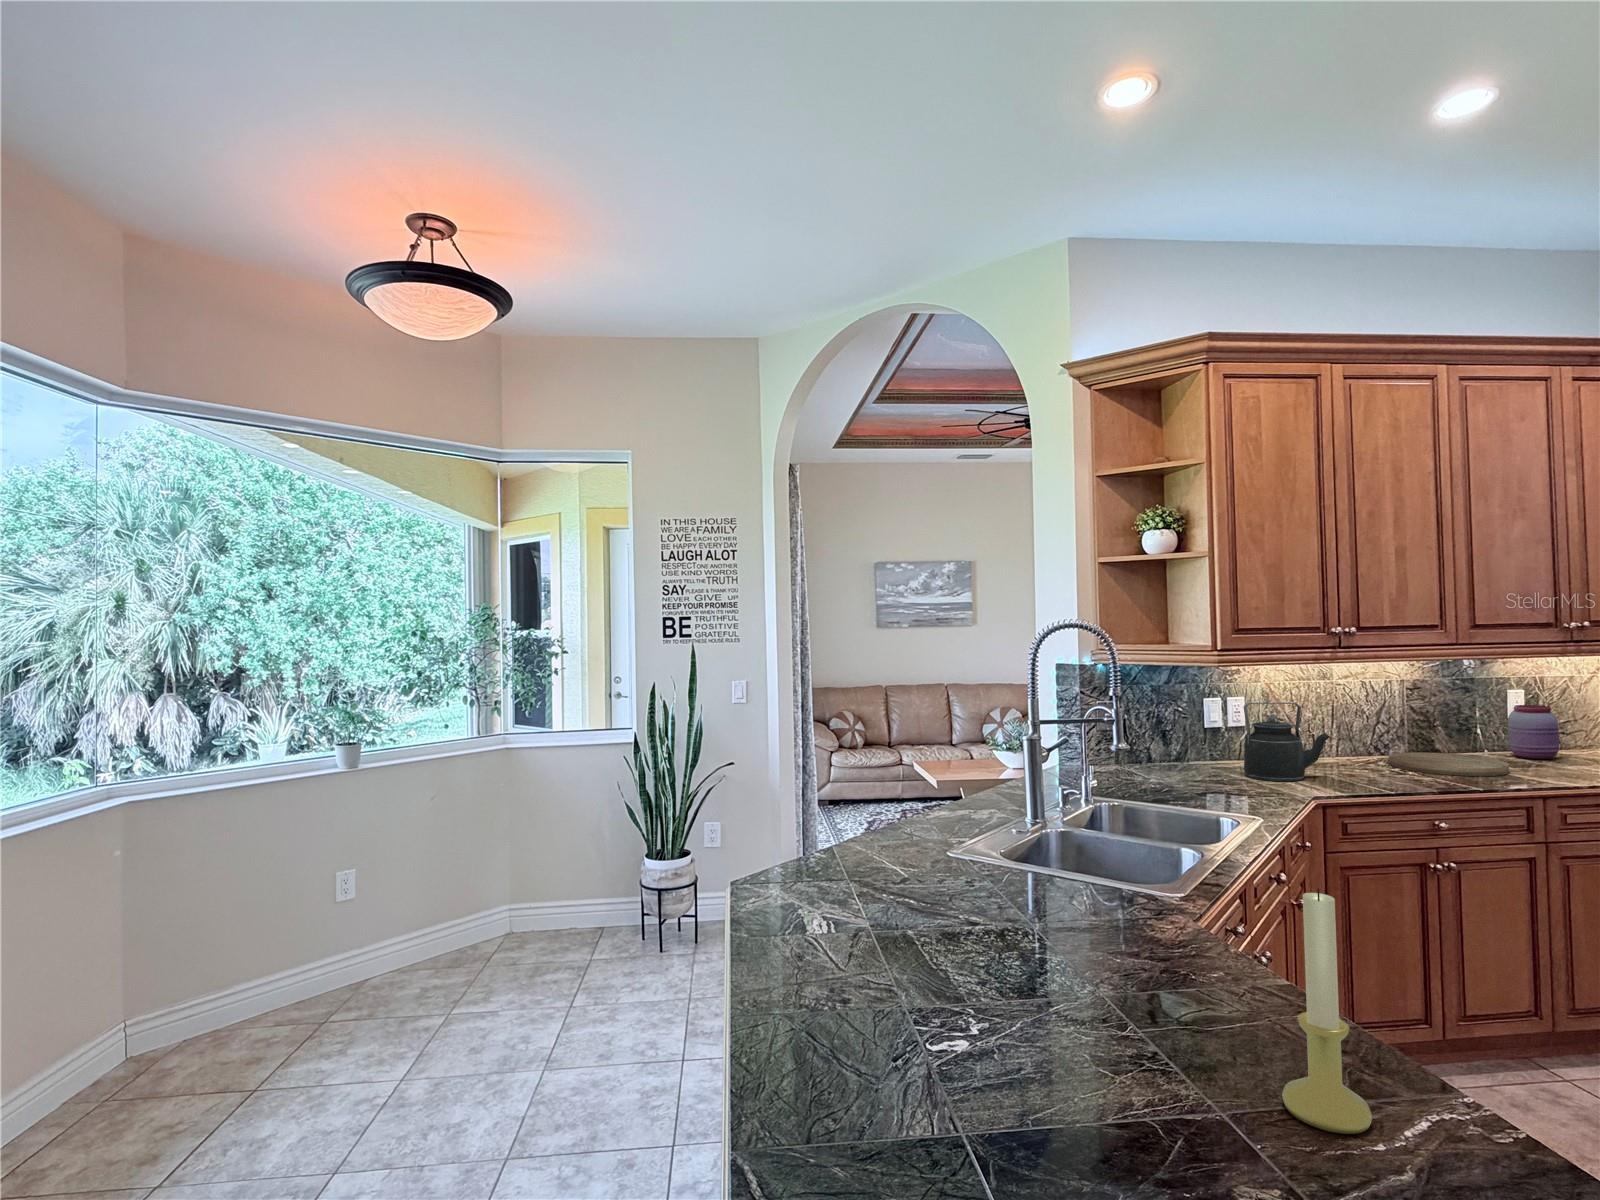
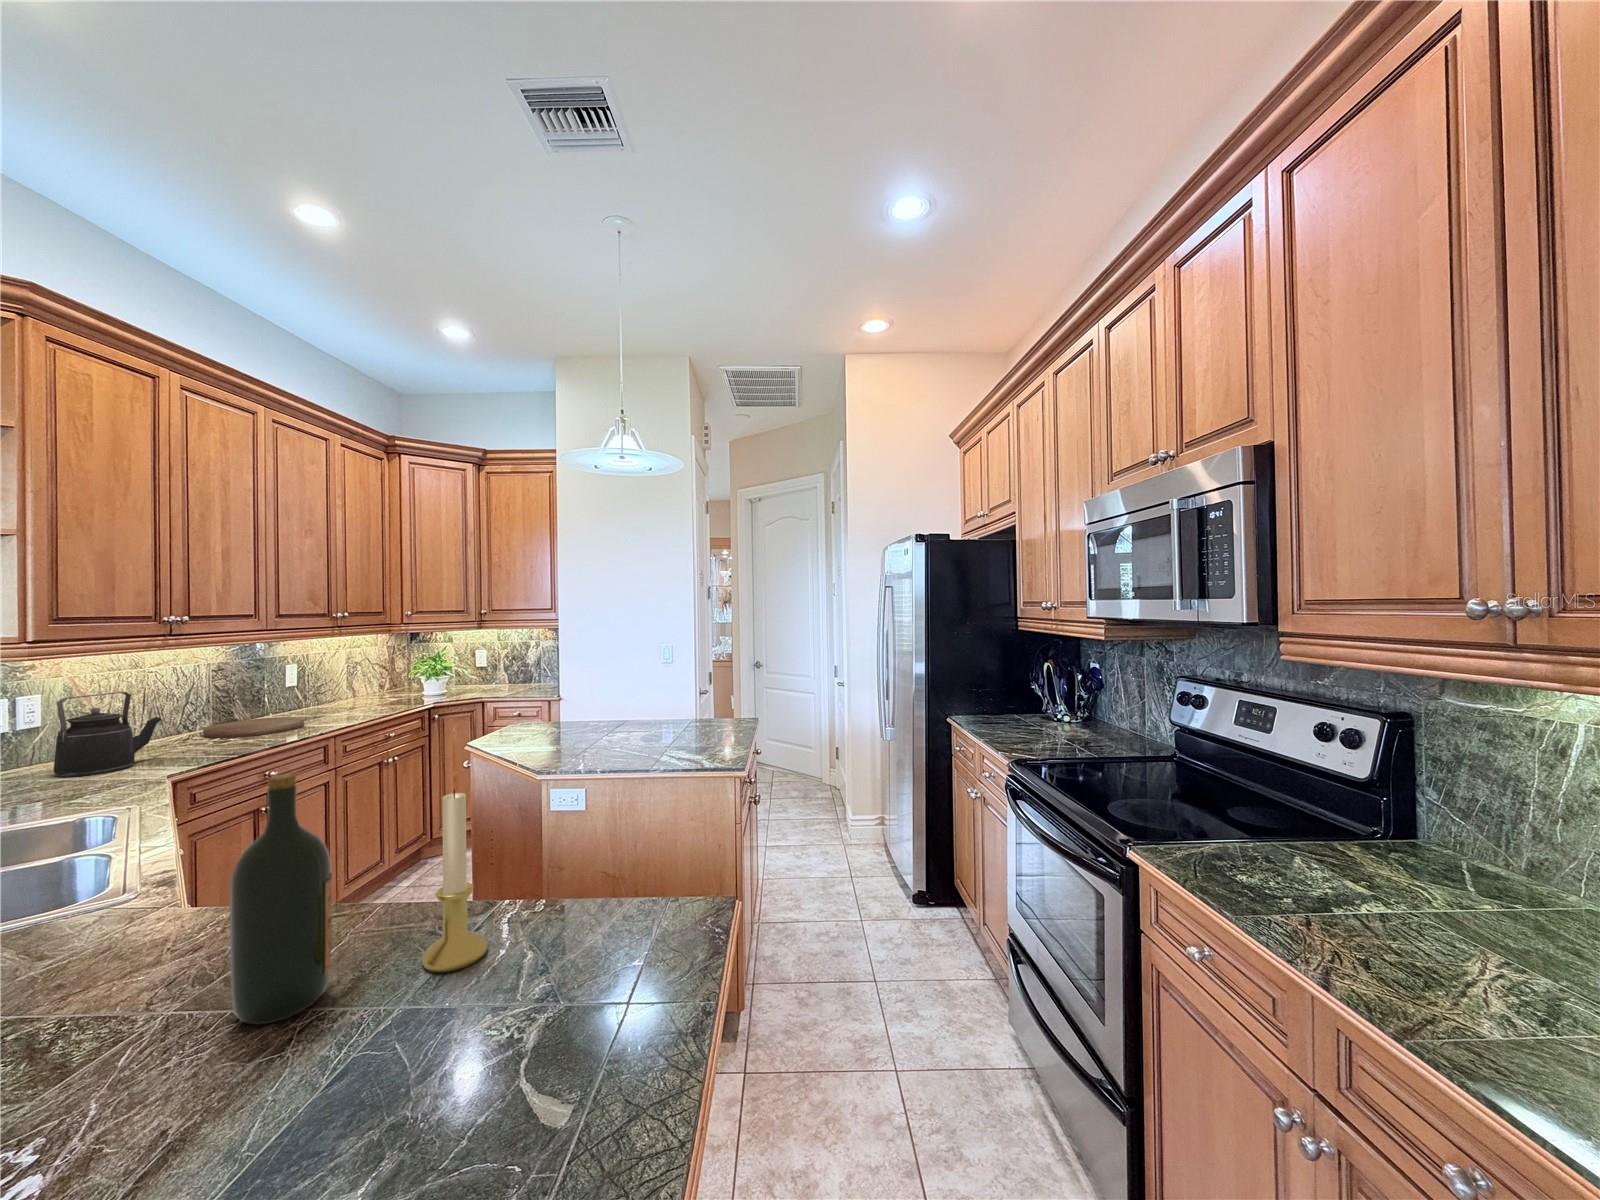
jar: present [1508,705,1559,759] -> none [291,675,326,714]
wine bottle: none [1110,810,1197,1056] -> present [230,774,332,1024]

